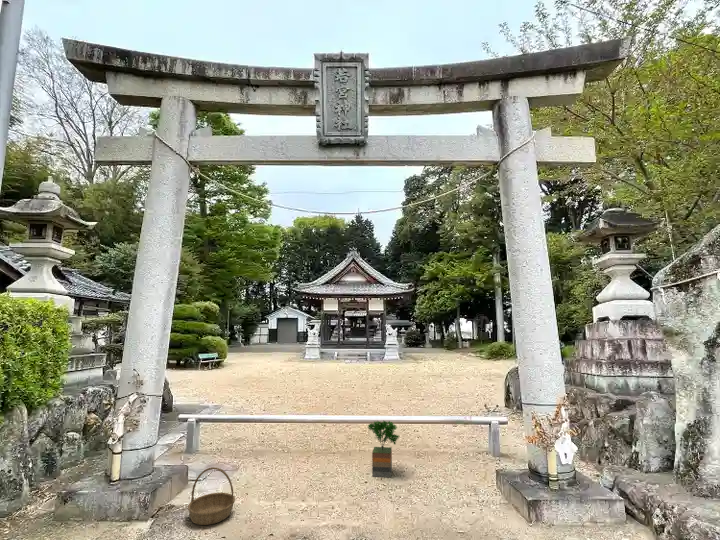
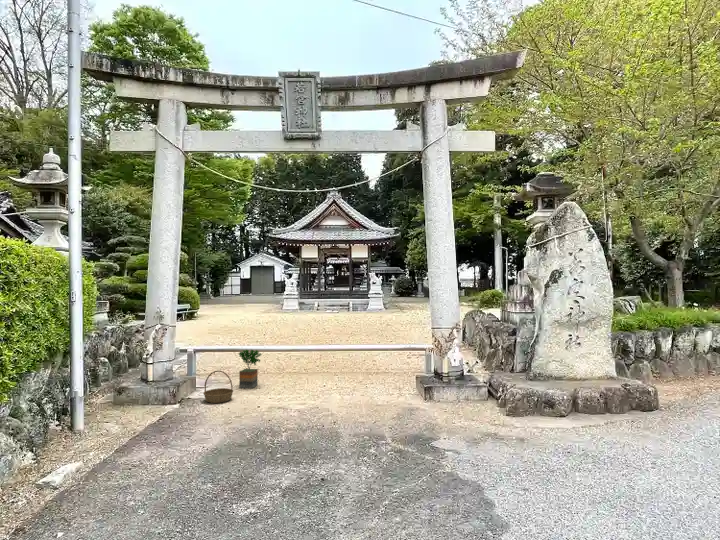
potted tree: present [368,421,399,478] -> present [239,350,261,389]

